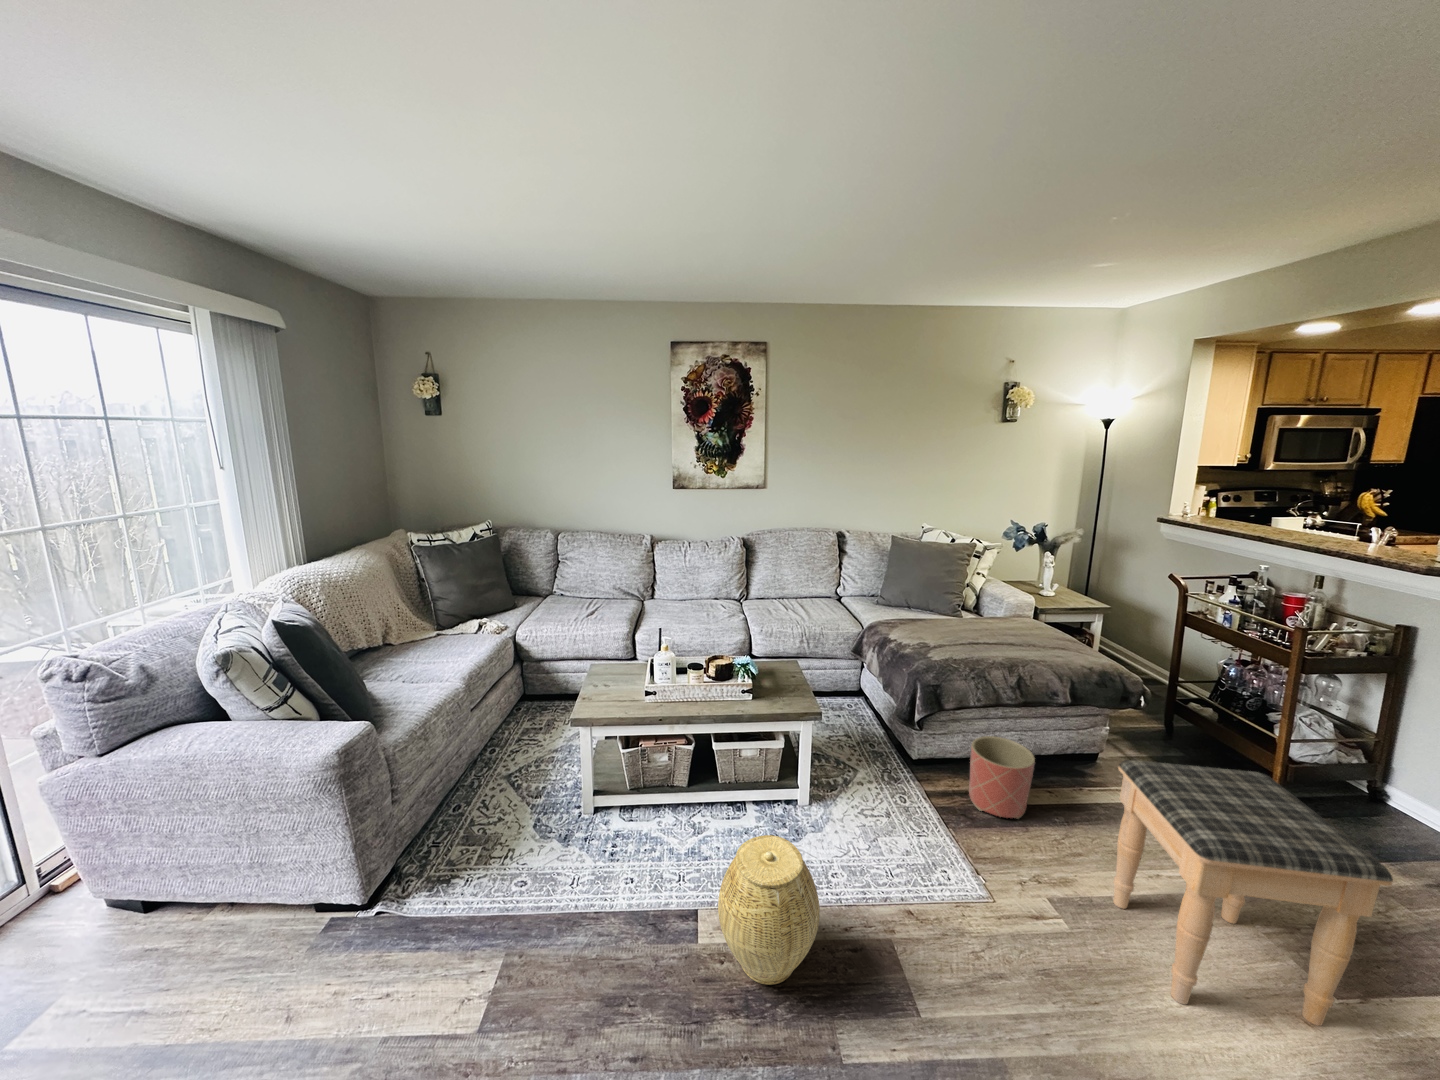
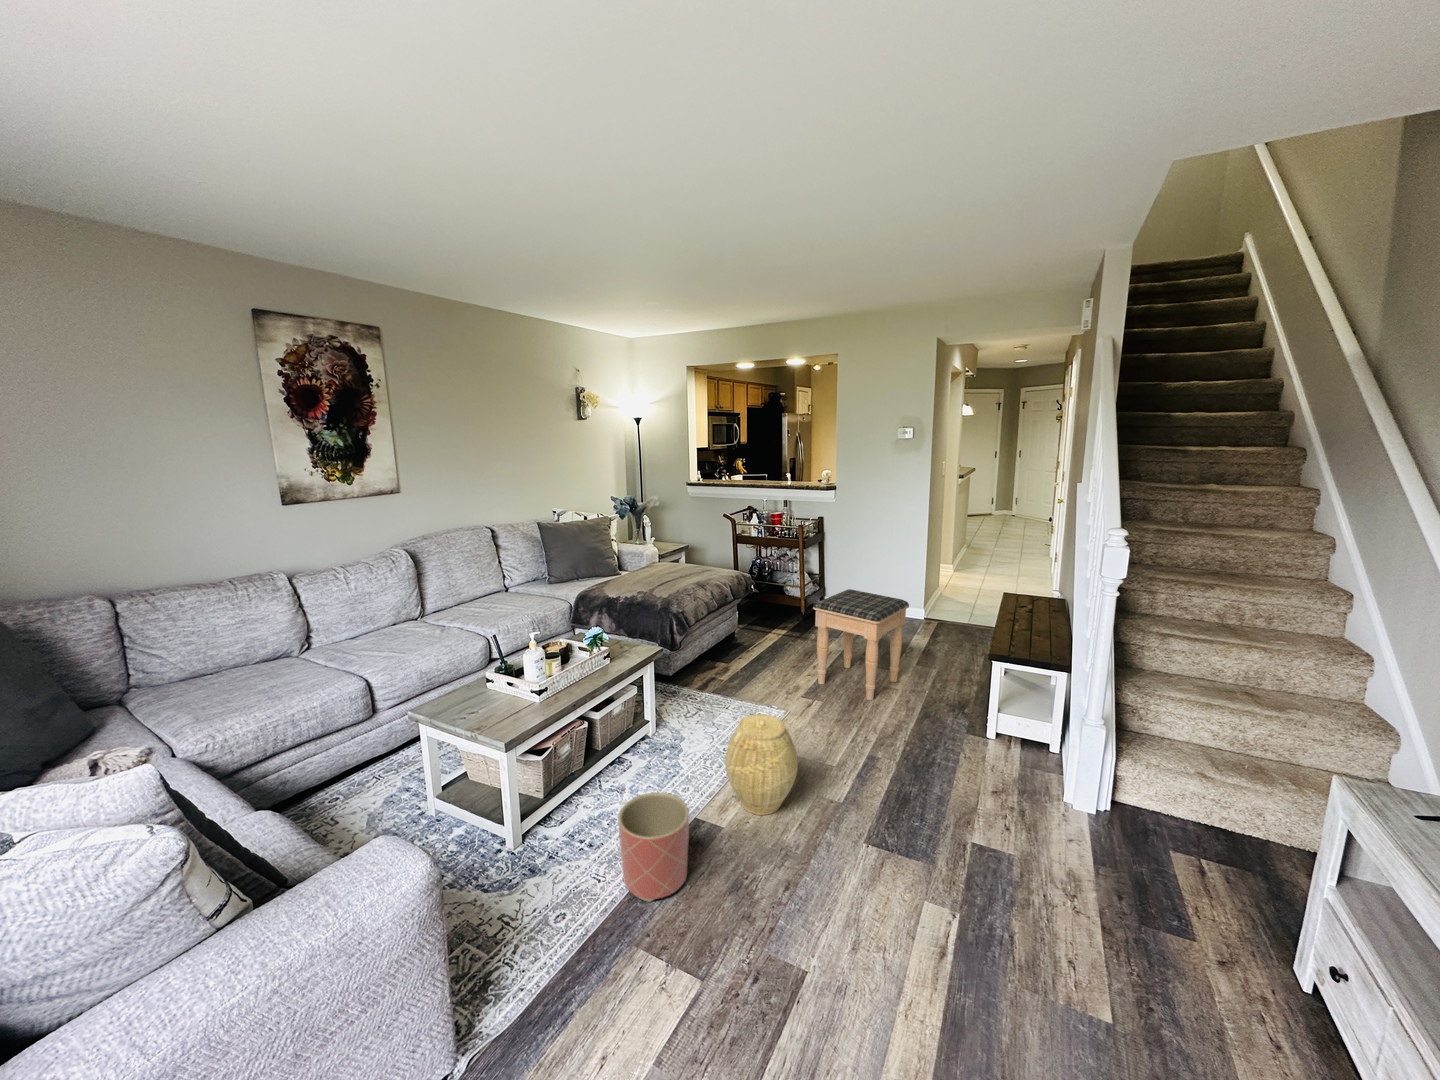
planter: present [969,736,1035,819] -> present [618,792,689,902]

